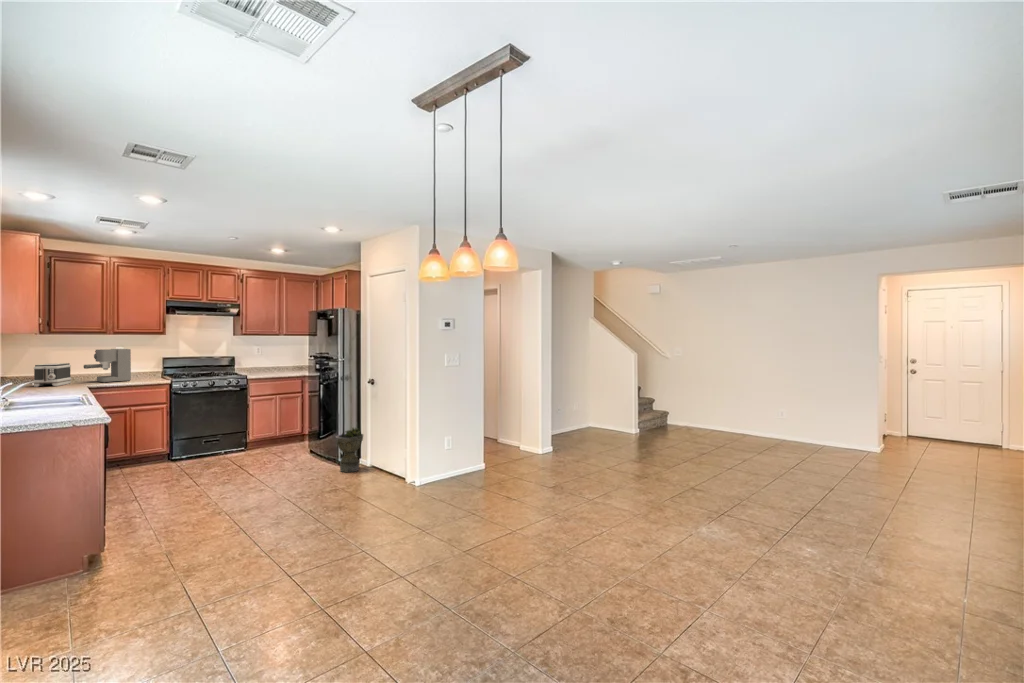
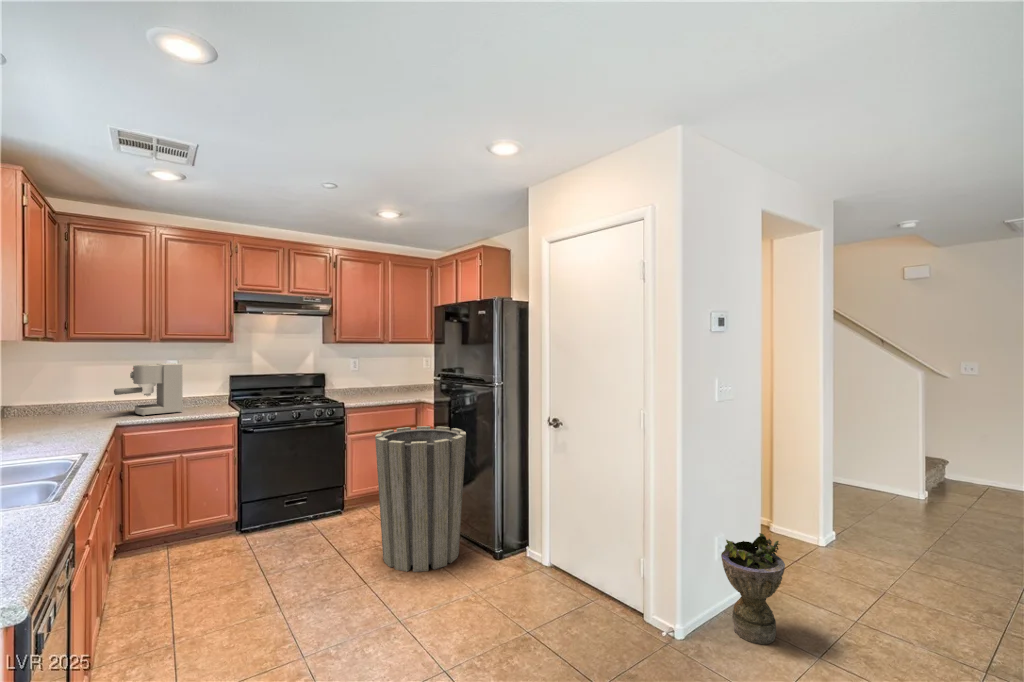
toaster: present [33,363,71,387] -> none [36,386,98,425]
trash can: none [263,388,323,472] -> present [375,426,466,572]
planter: present [336,428,363,473] -> present [721,533,785,644]

